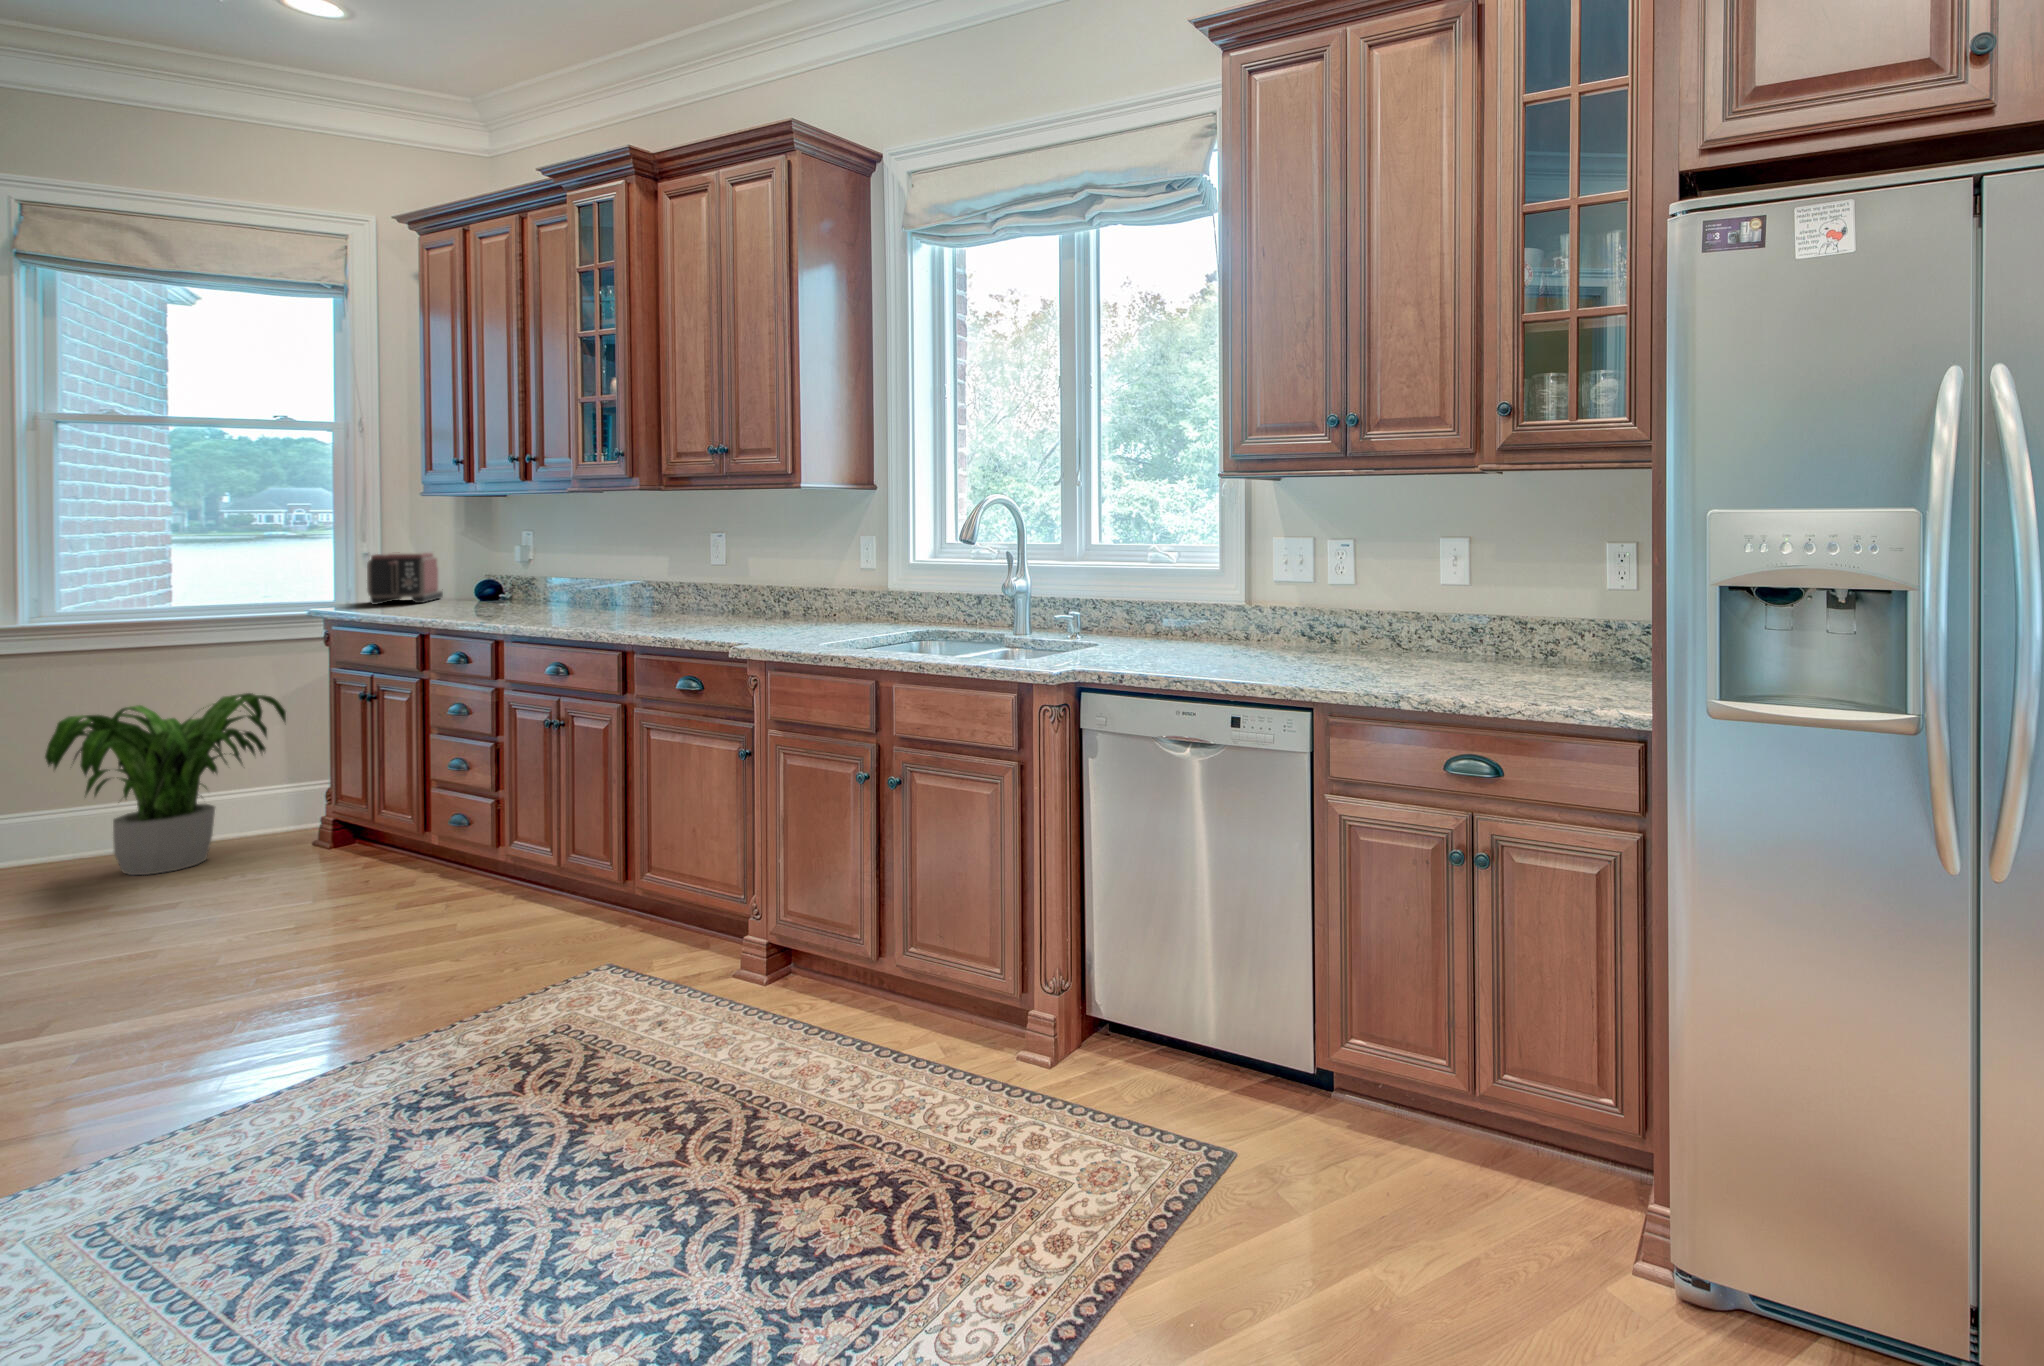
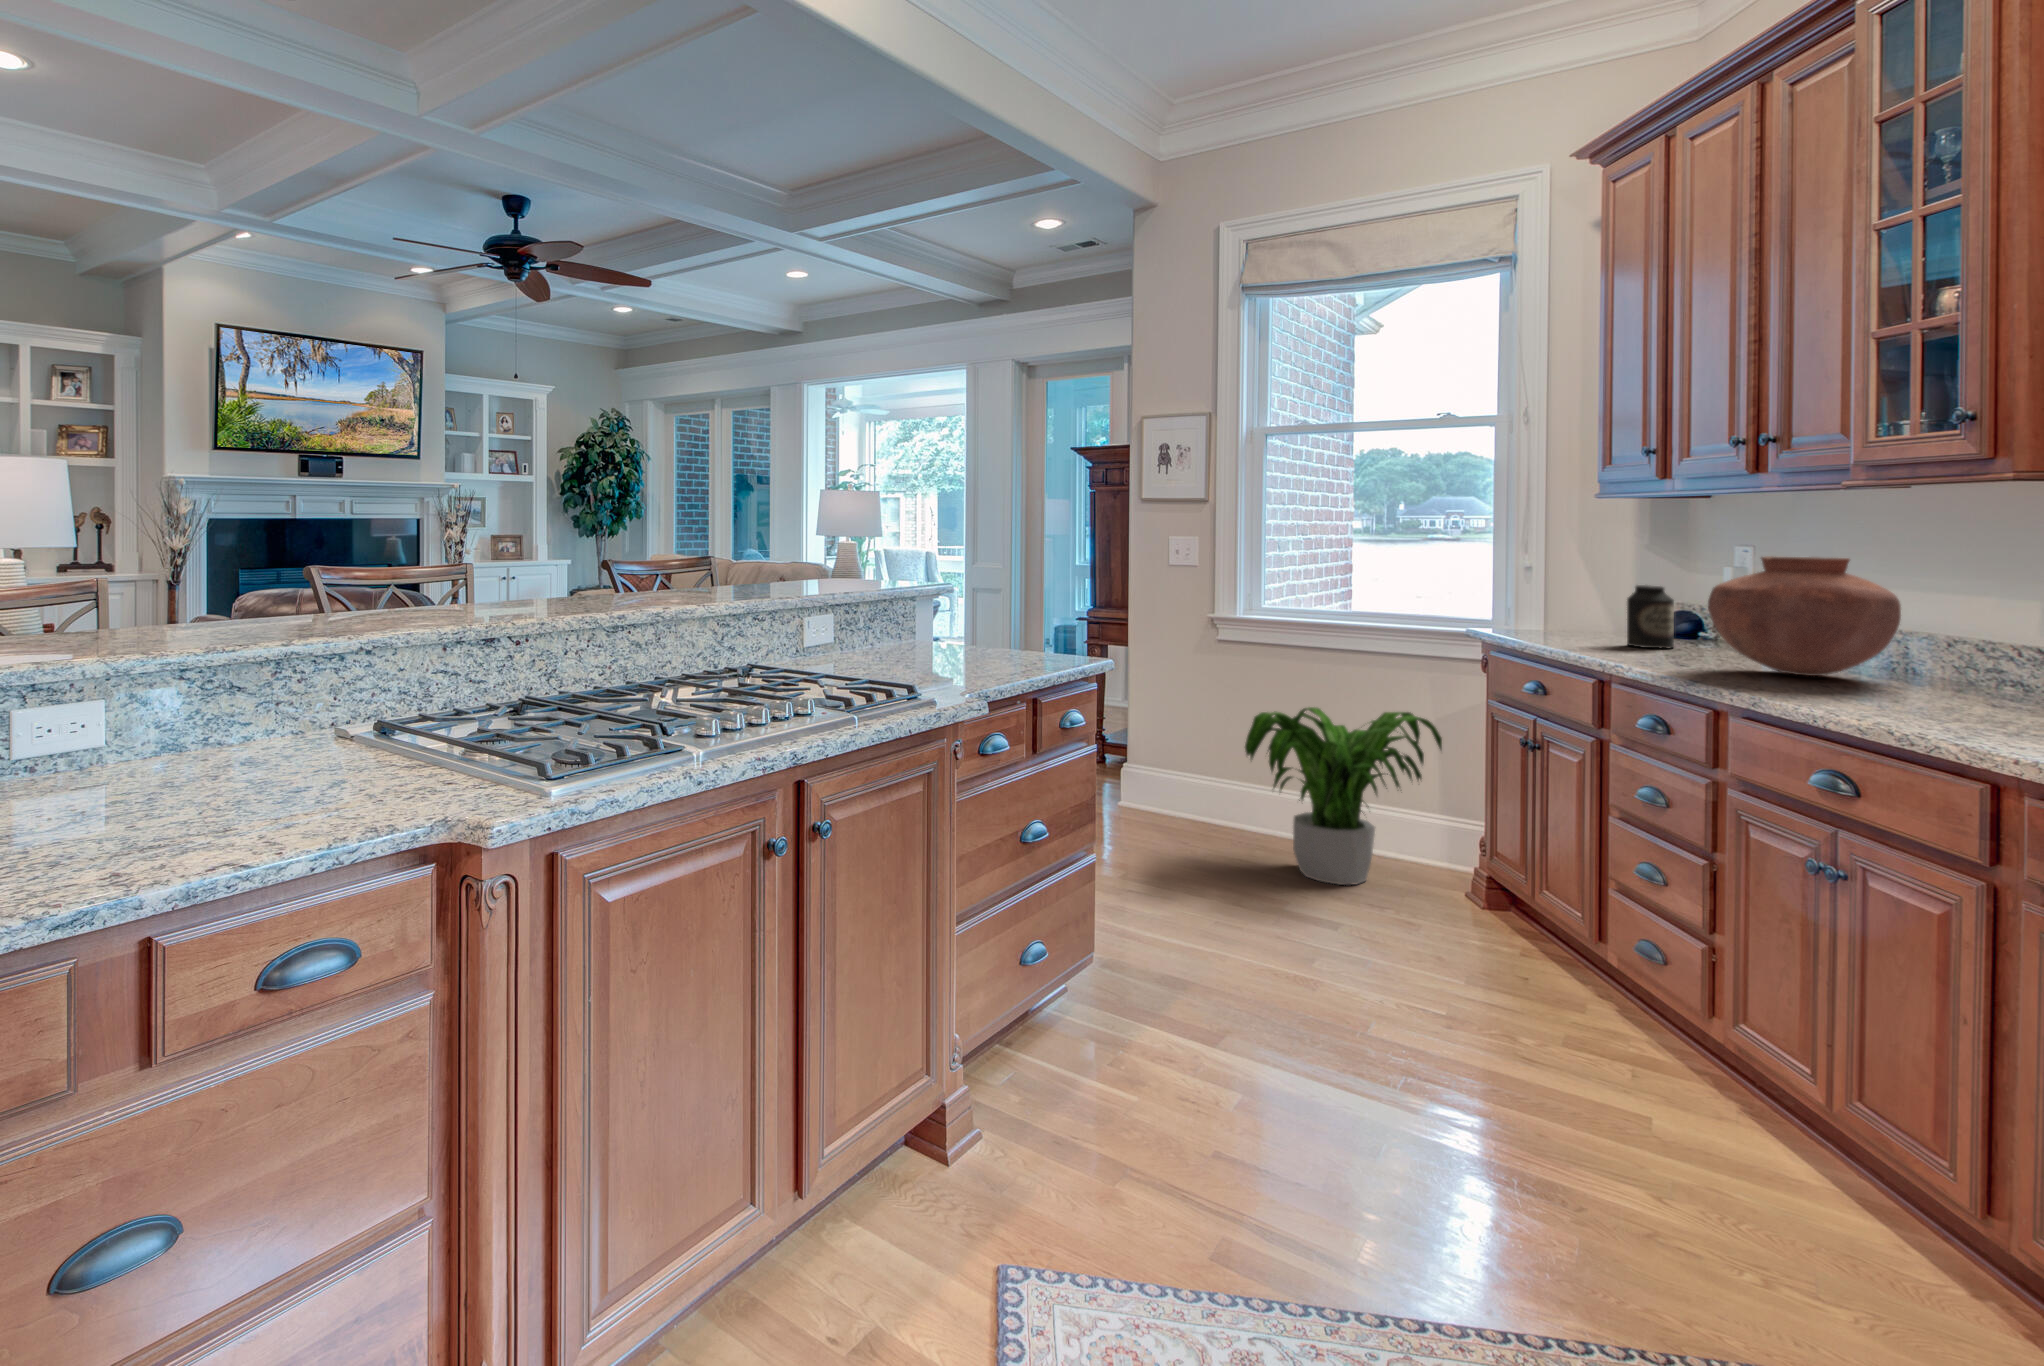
vase: none [495,537,605,614] -> present [1708,556,1901,676]
toaster: present [367,552,443,605] -> none [1530,567,1620,632]
canister: none [445,562,480,609] -> present [1627,585,1674,648]

